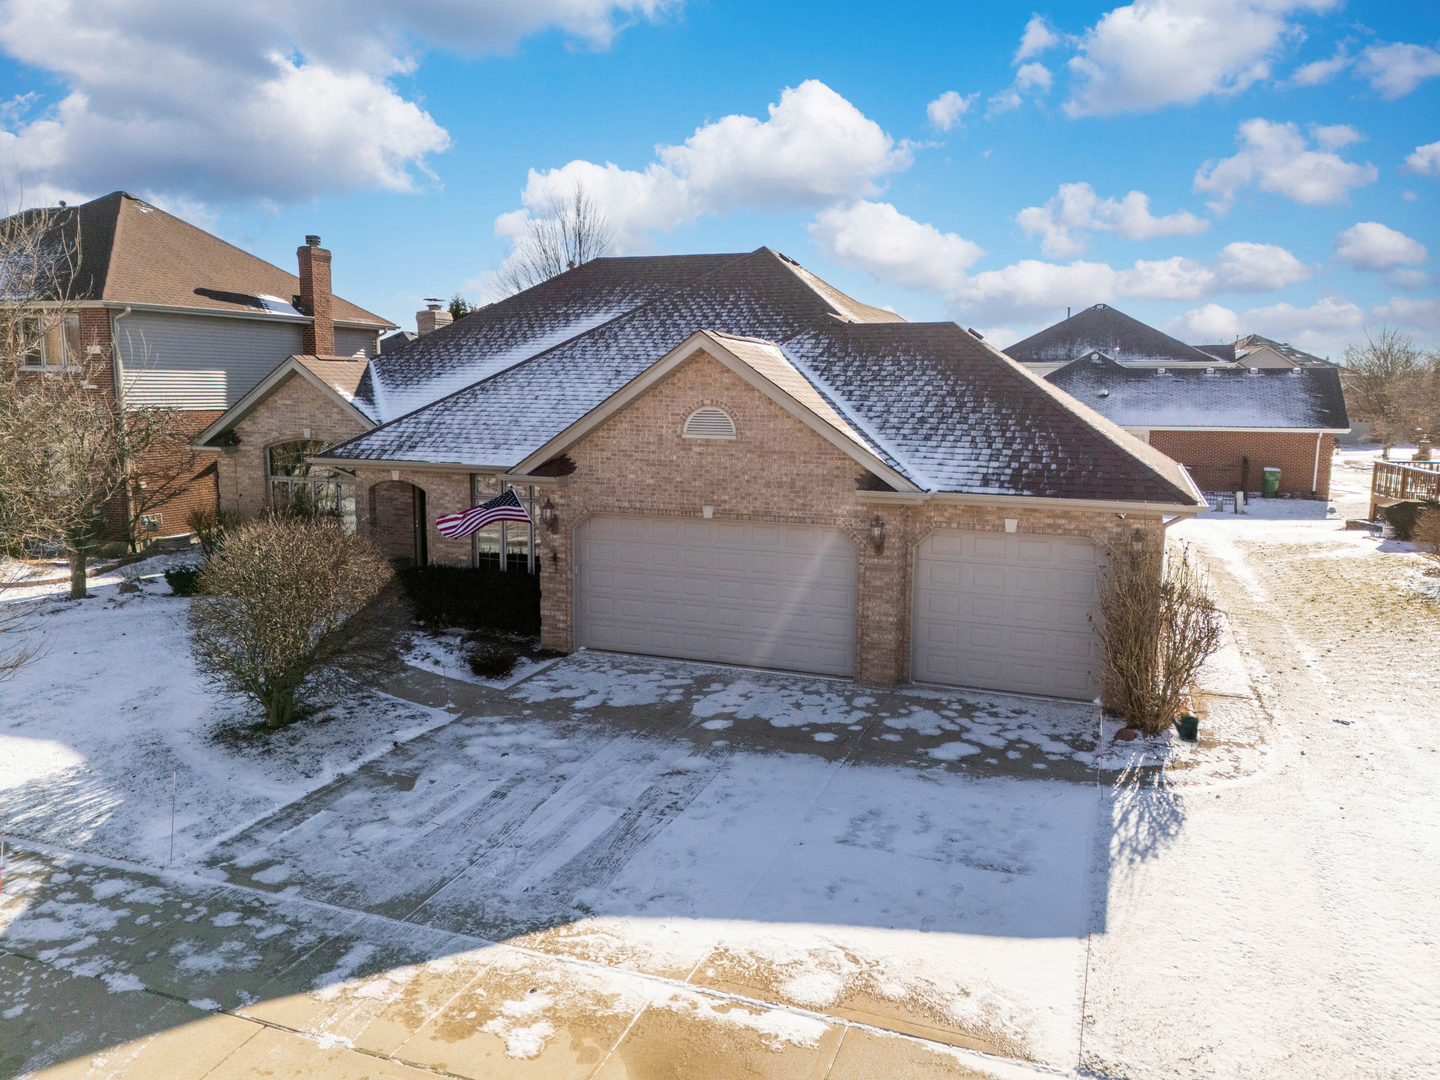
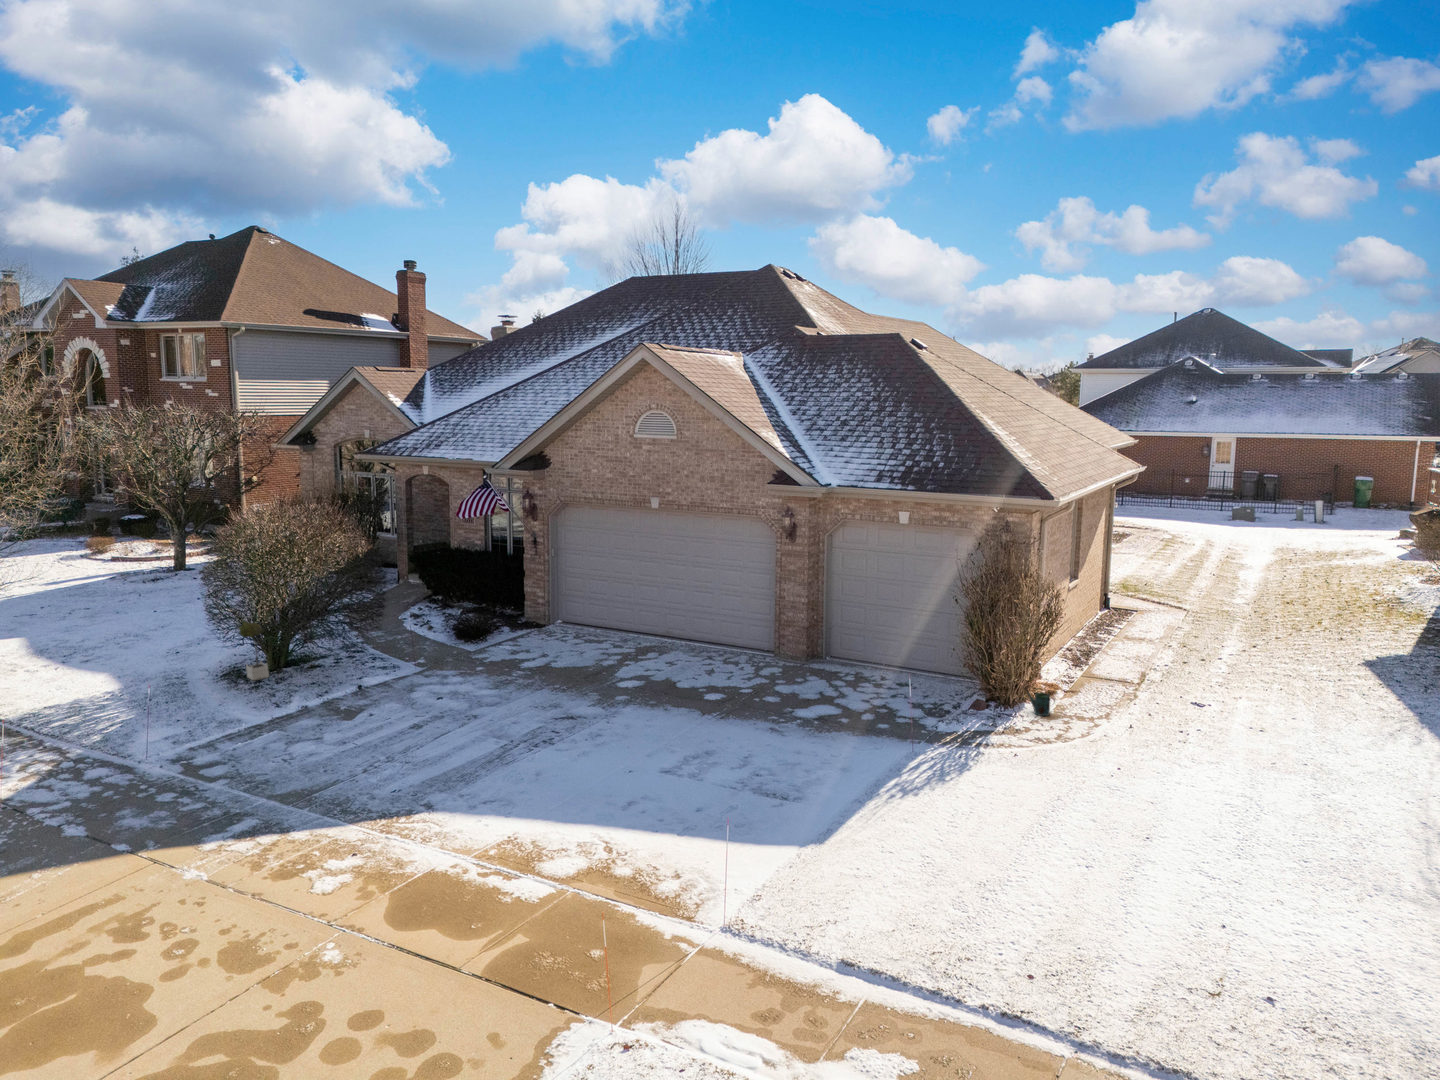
potted tree: none [233,668,272,741] -> present [239,622,269,680]

